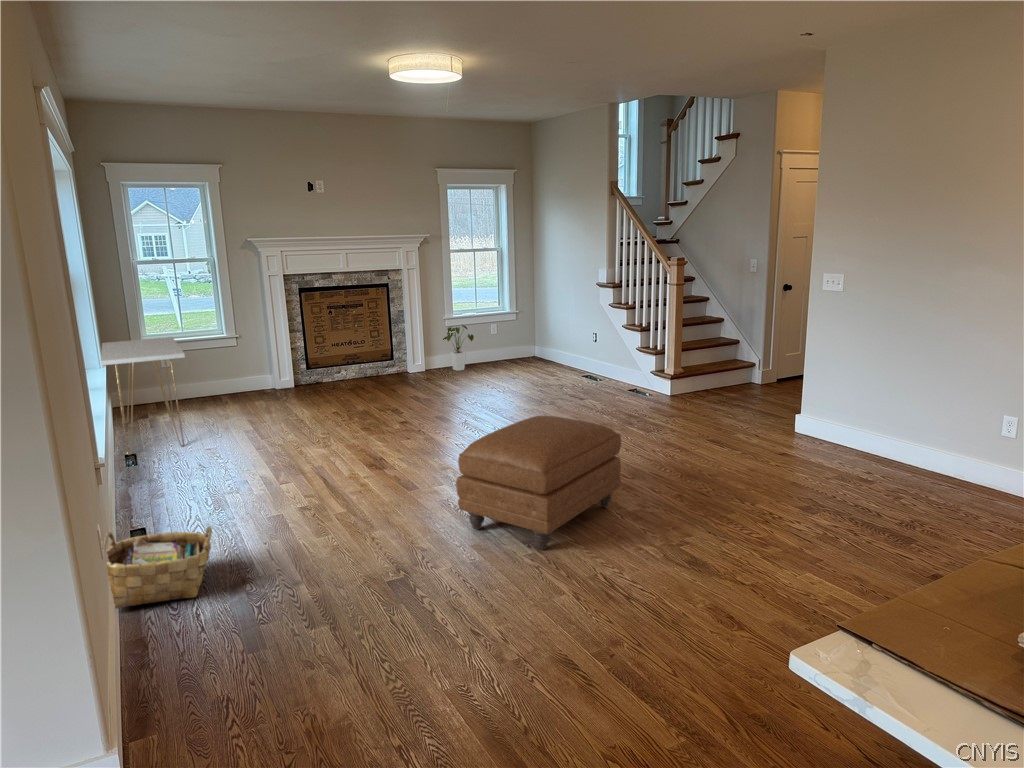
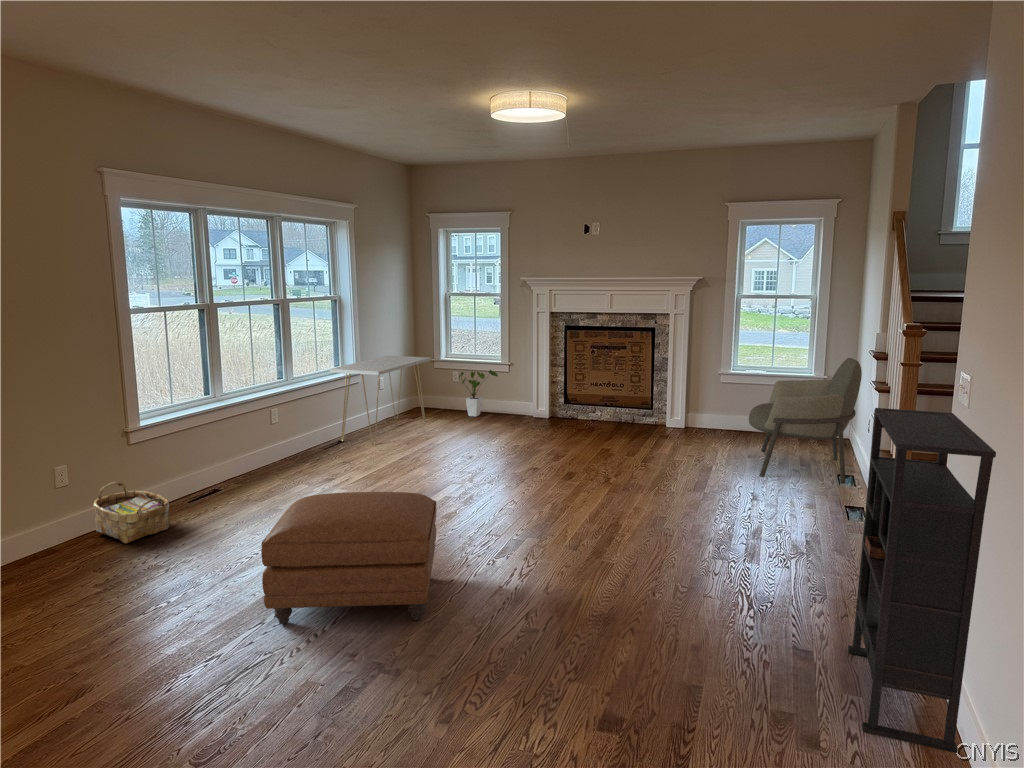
bookshelf: none [769,289,878,455] -> present [848,408,996,753]
armchair: none [511,290,594,385] -> present [749,358,862,483]
house plant: present [443,325,474,371] -> present [459,370,498,417]

